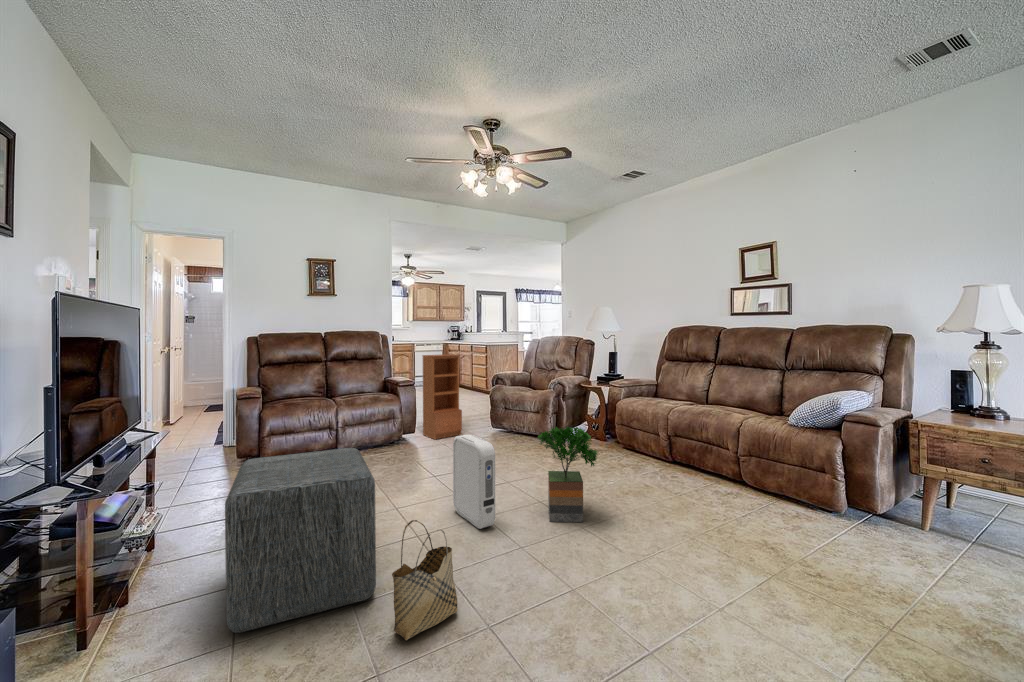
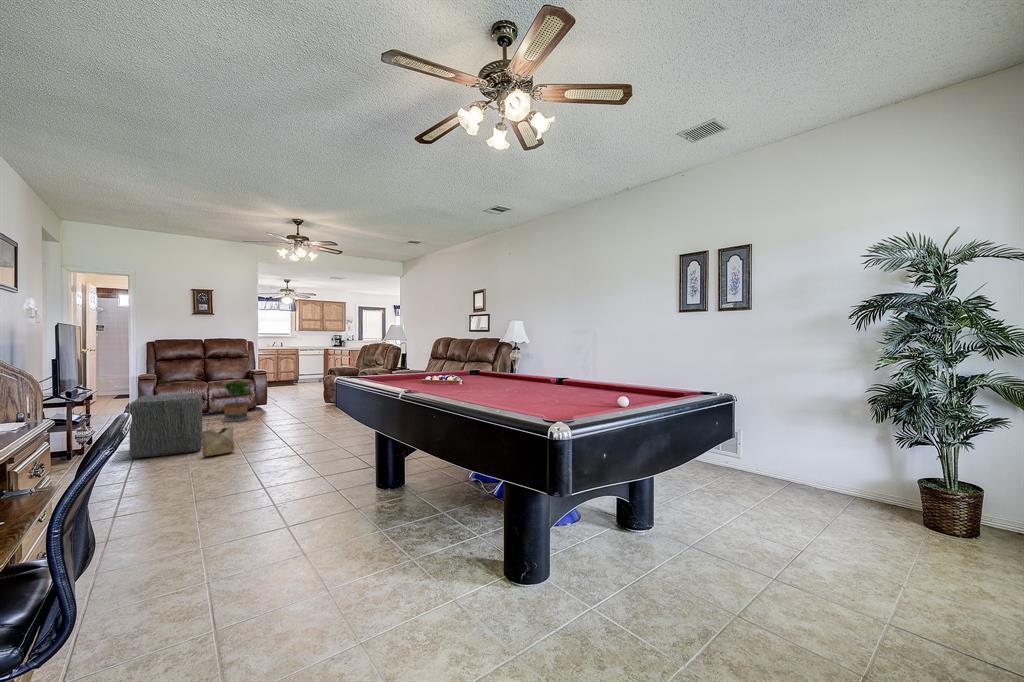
bookcase: present [423,354,462,440] -> none [276,354,303,409]
potted tree: present [538,427,597,522] -> present [224,381,252,422]
air purifier: present [453,434,495,529] -> none [262,391,278,436]

